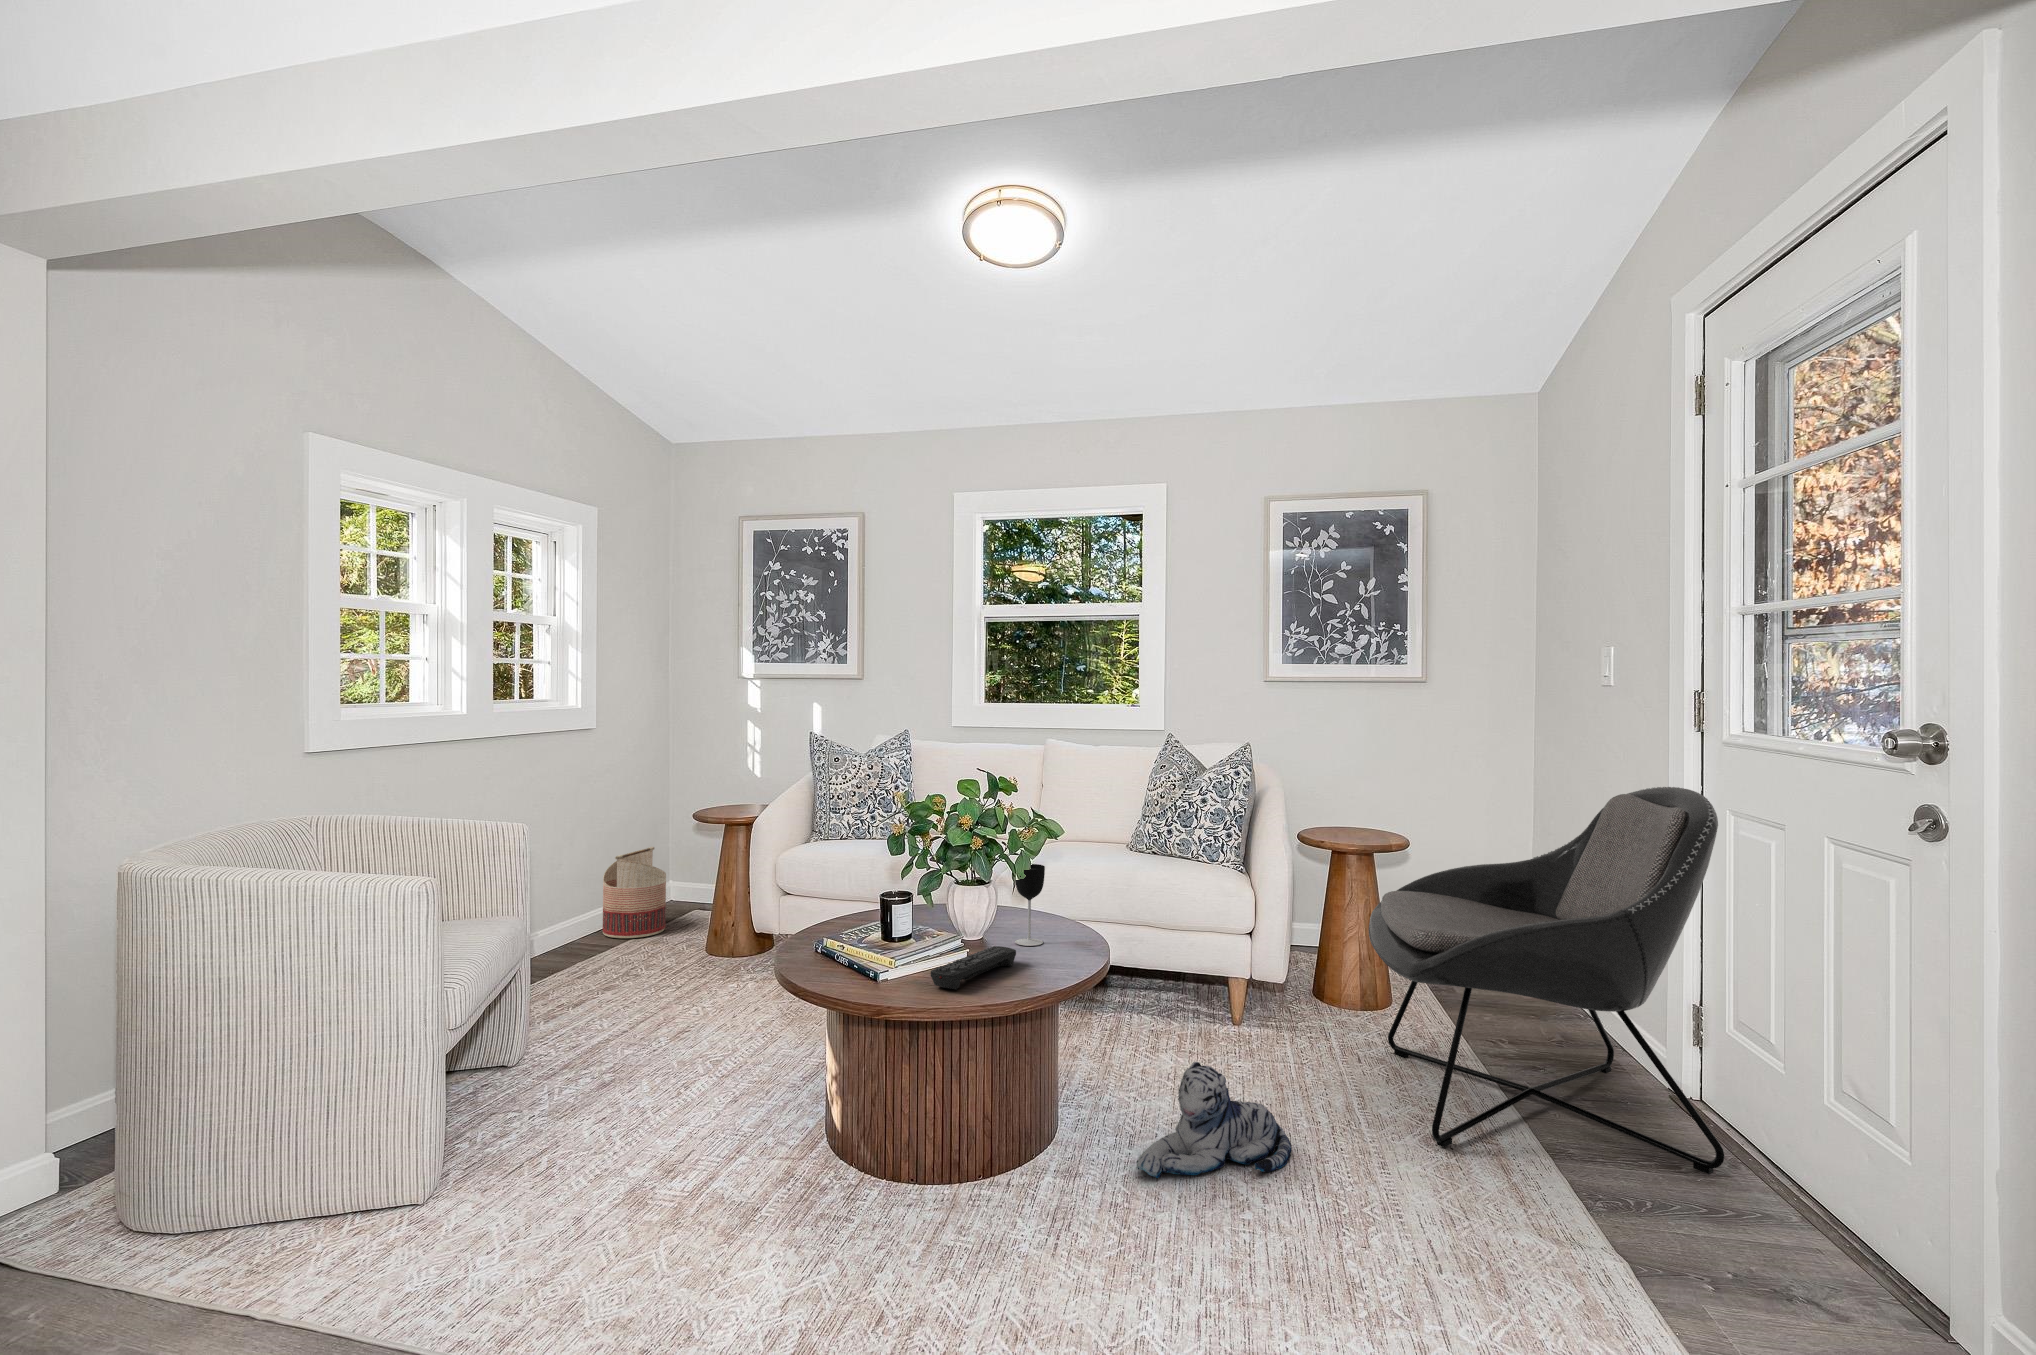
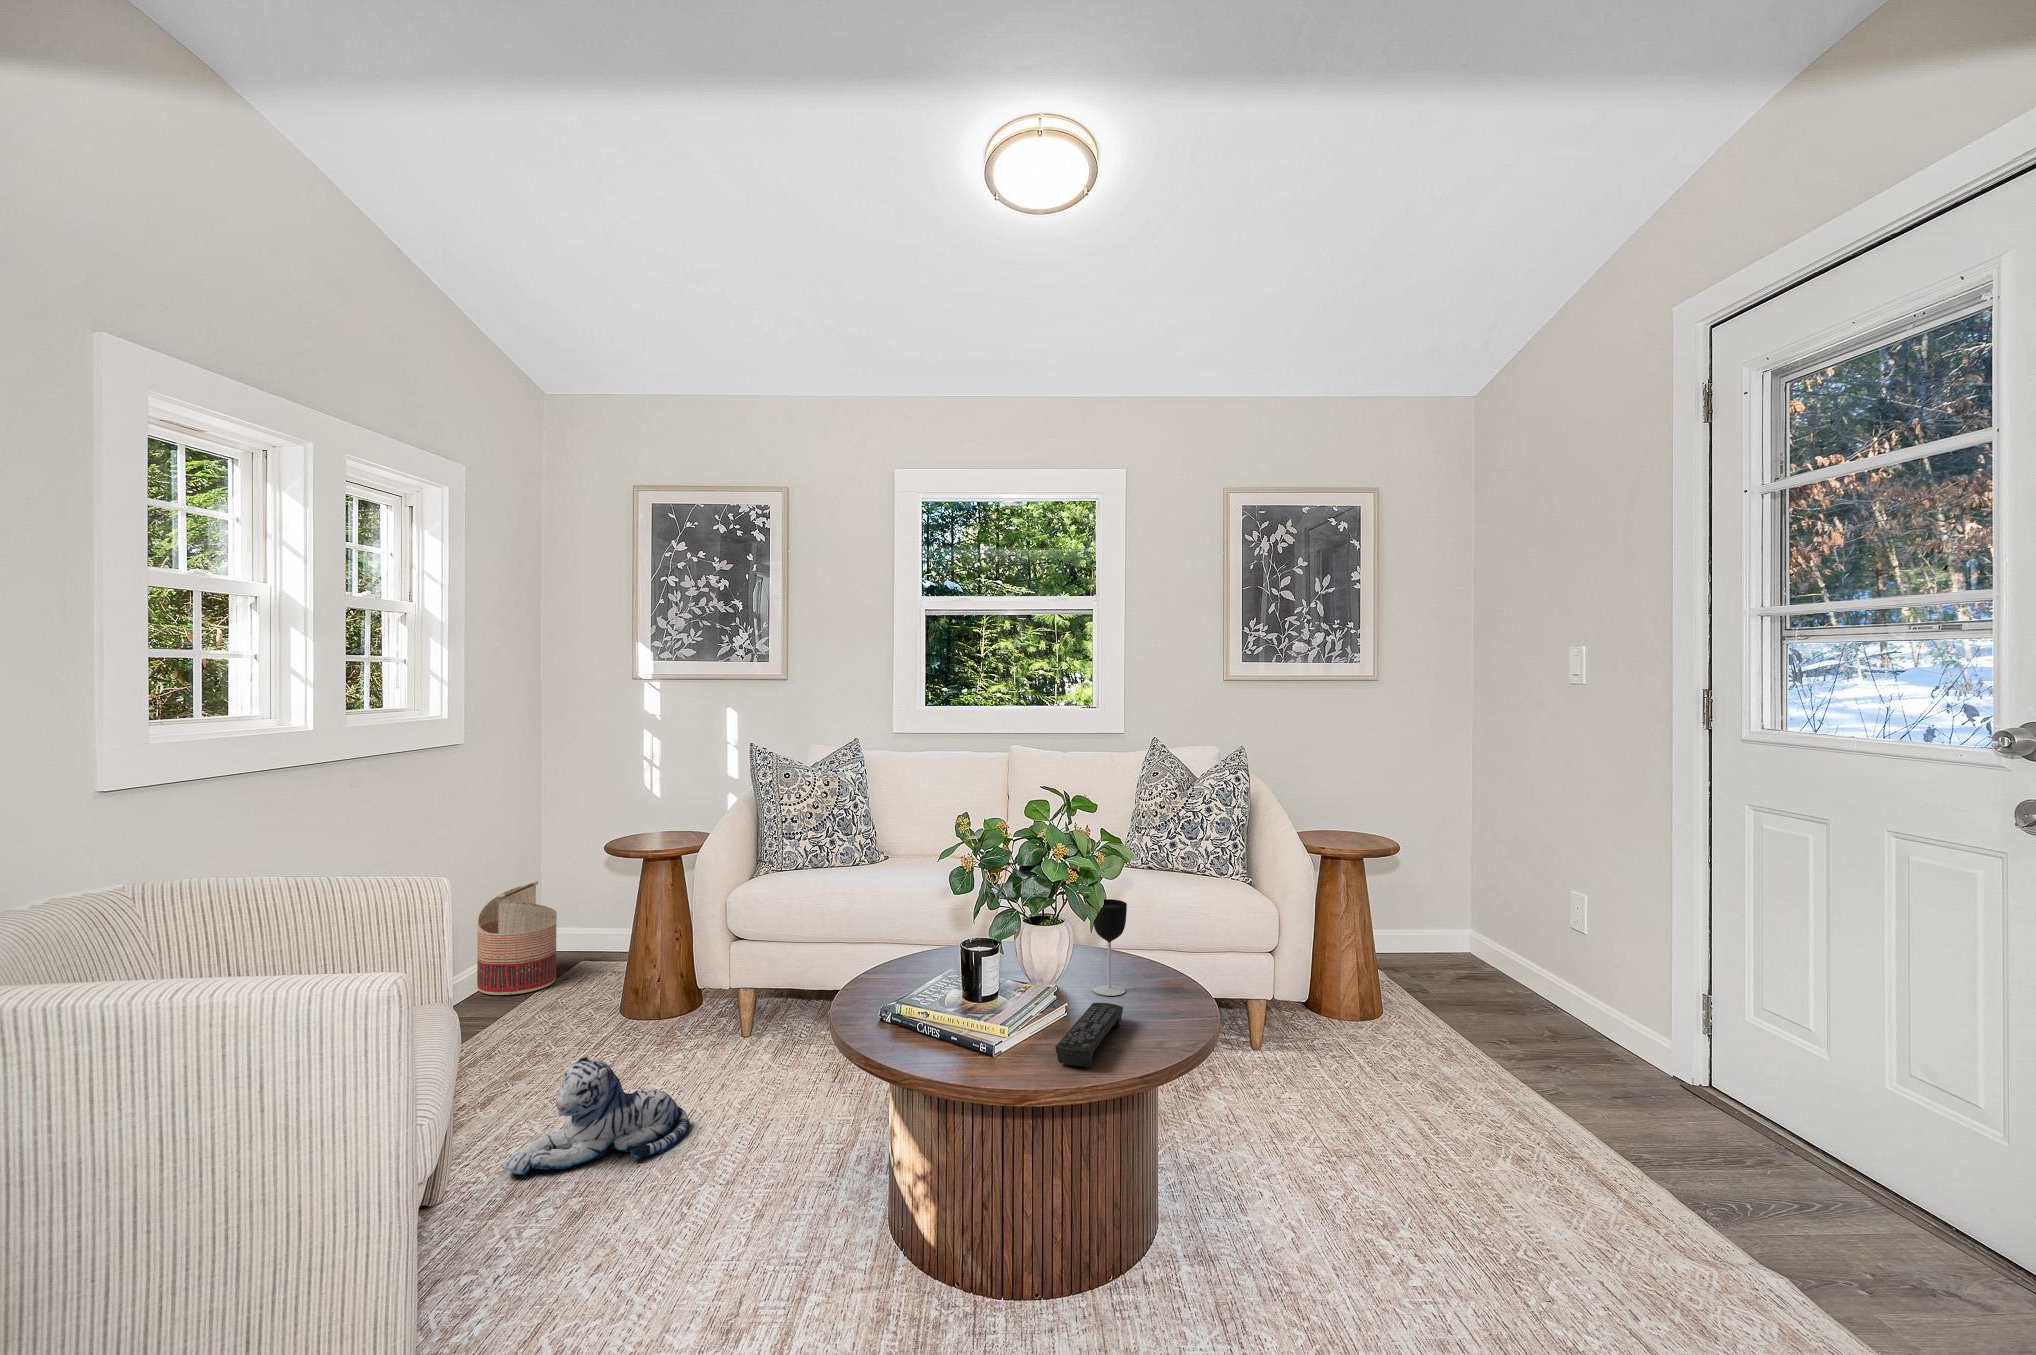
lounge chair: present [1369,787,1725,1174] -> none [1411,790,1826,1182]
plush toy: present [1136,1062,1292,1178] -> present [504,1057,690,1175]

